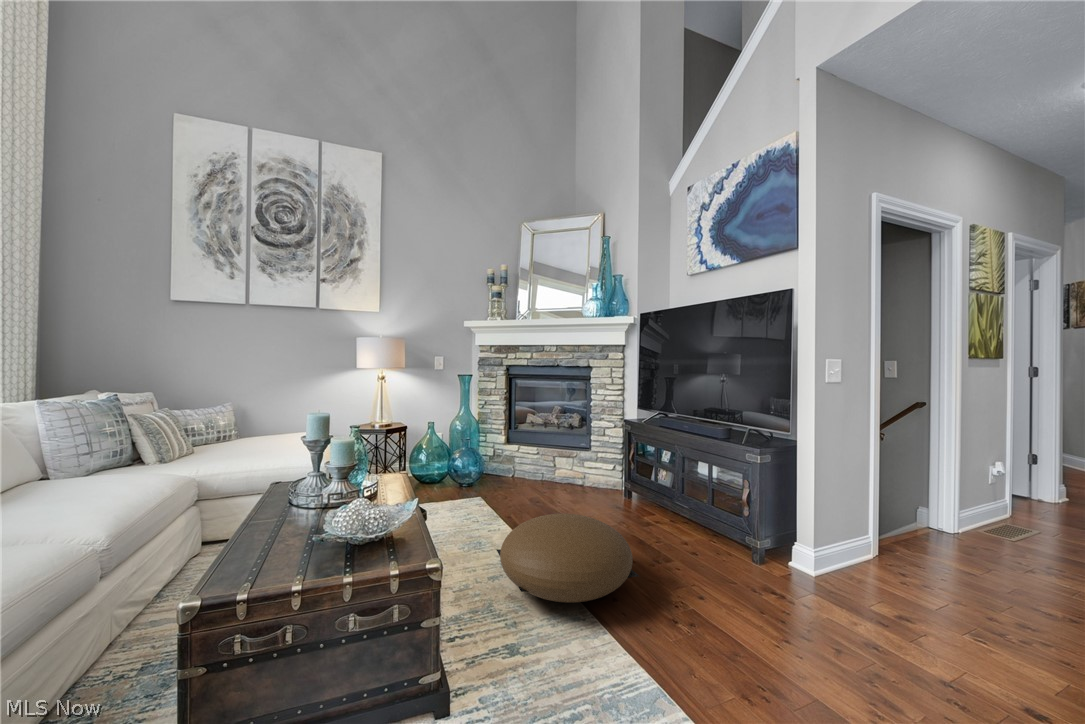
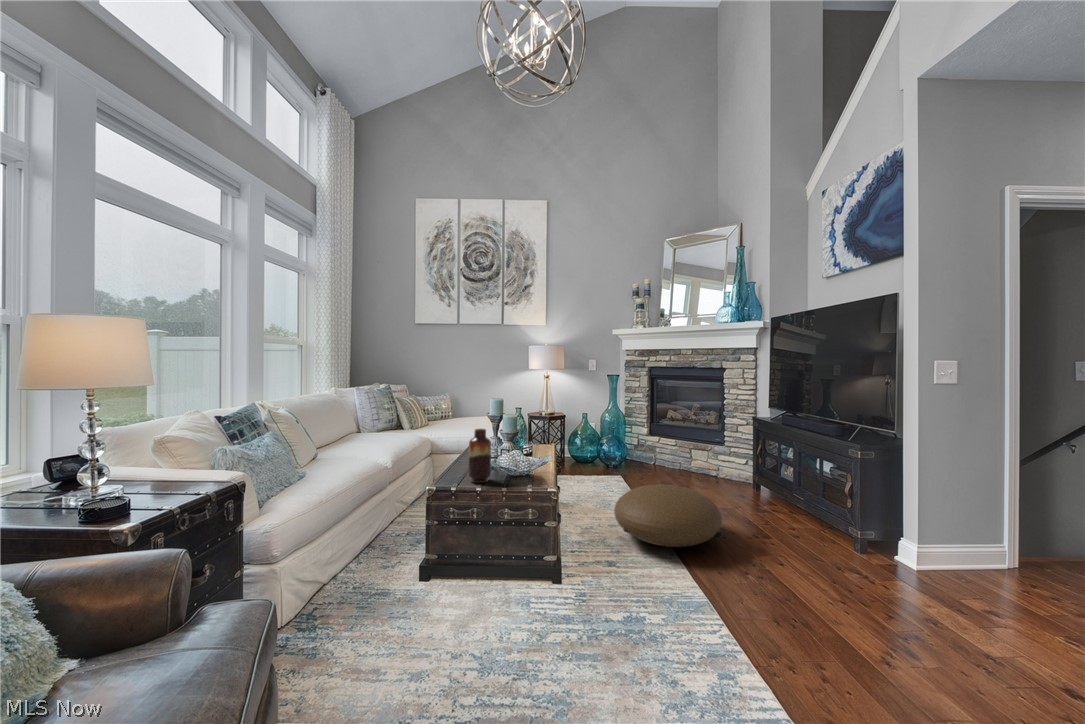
vase: none [284,474,327,571] -> present [469,429,491,483]

